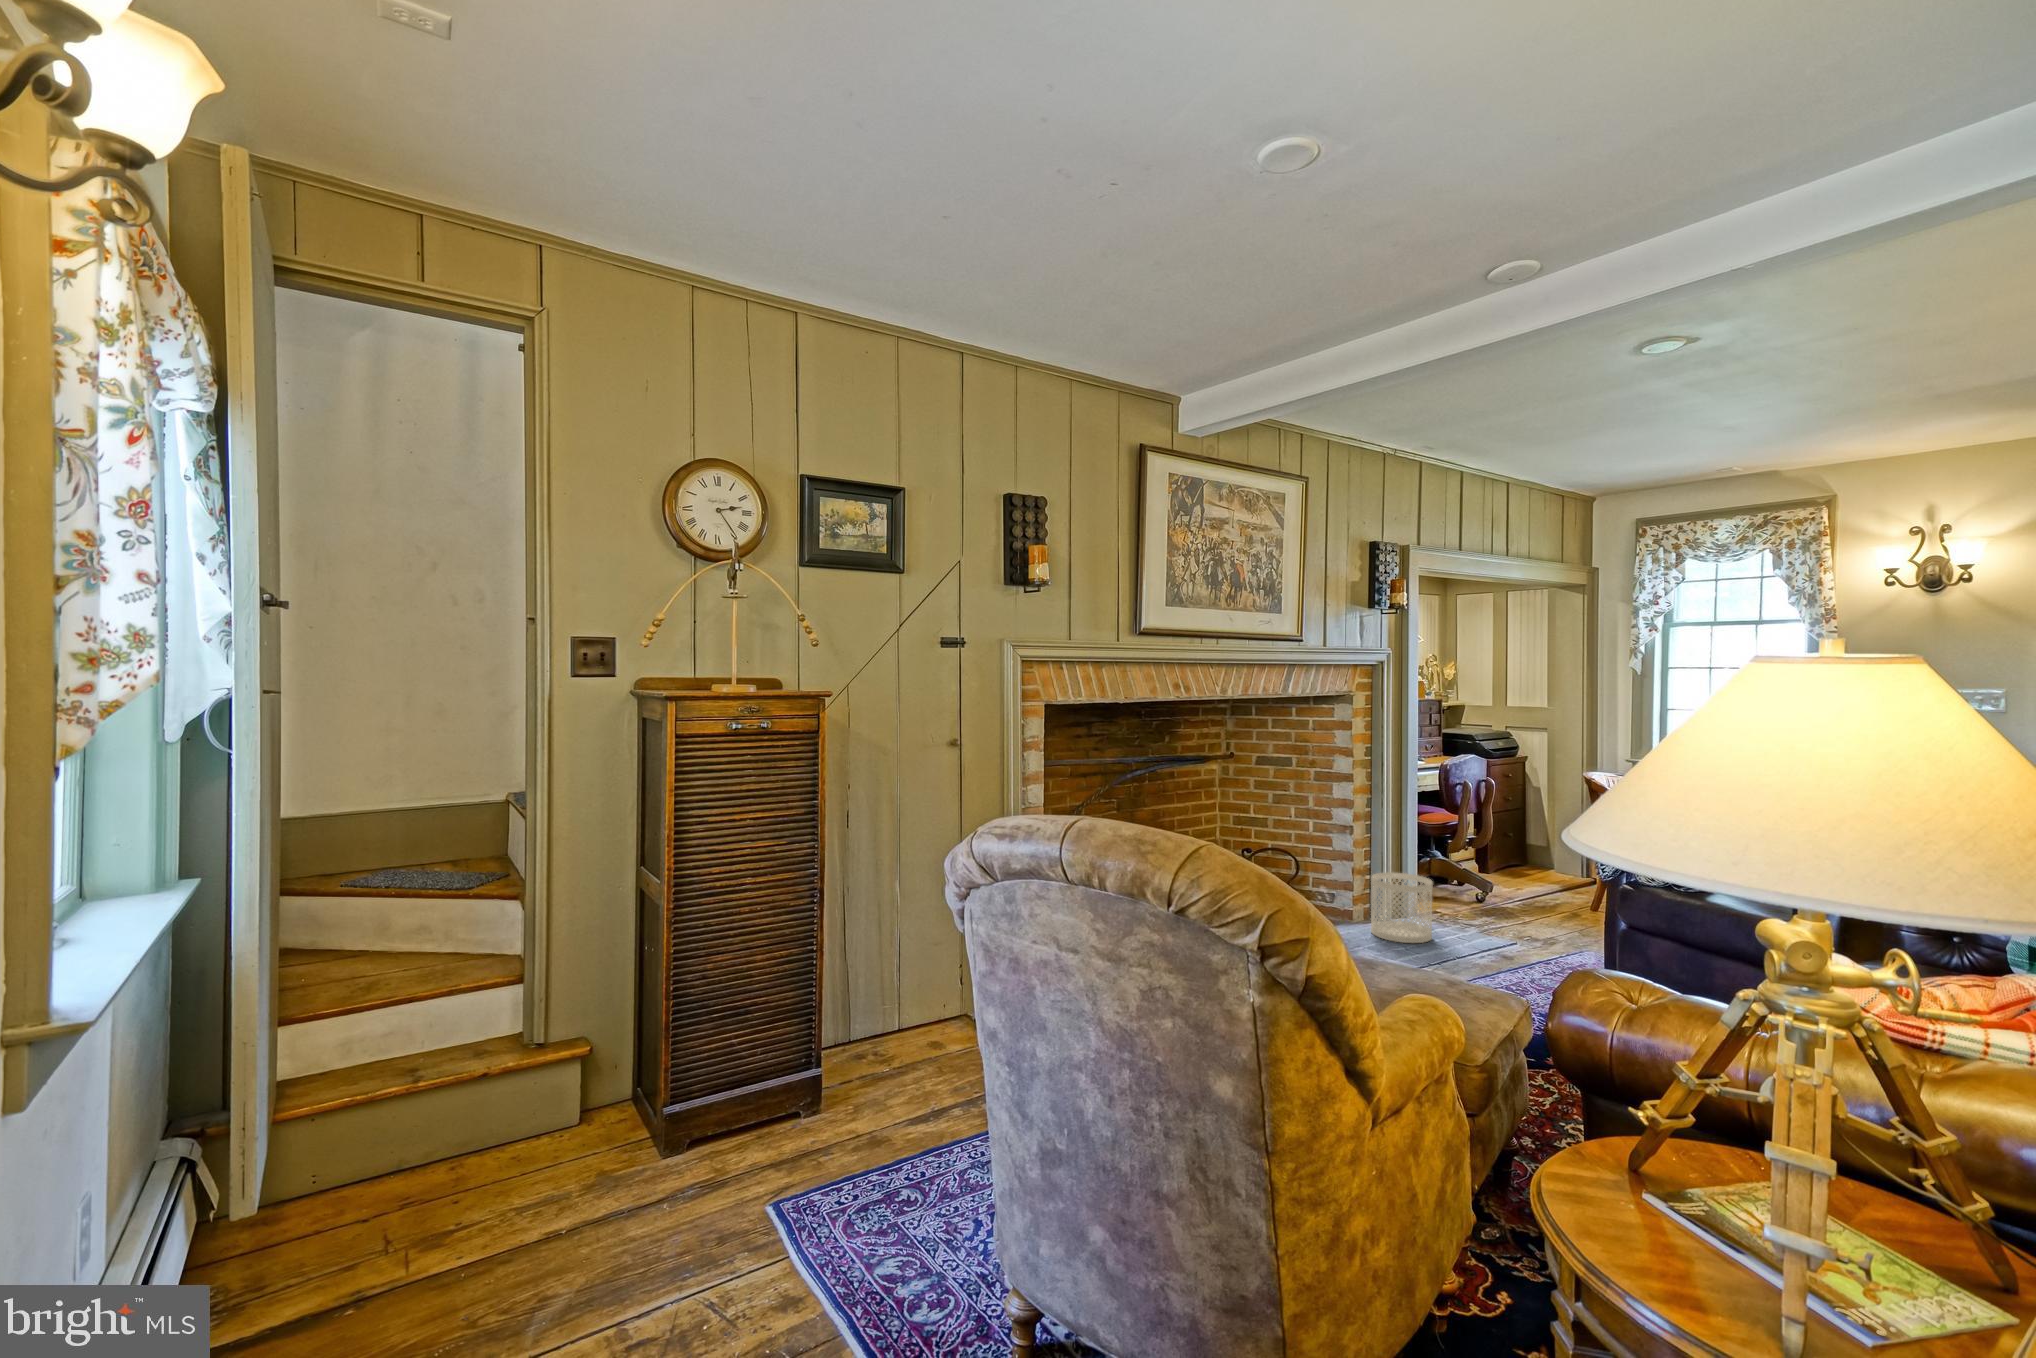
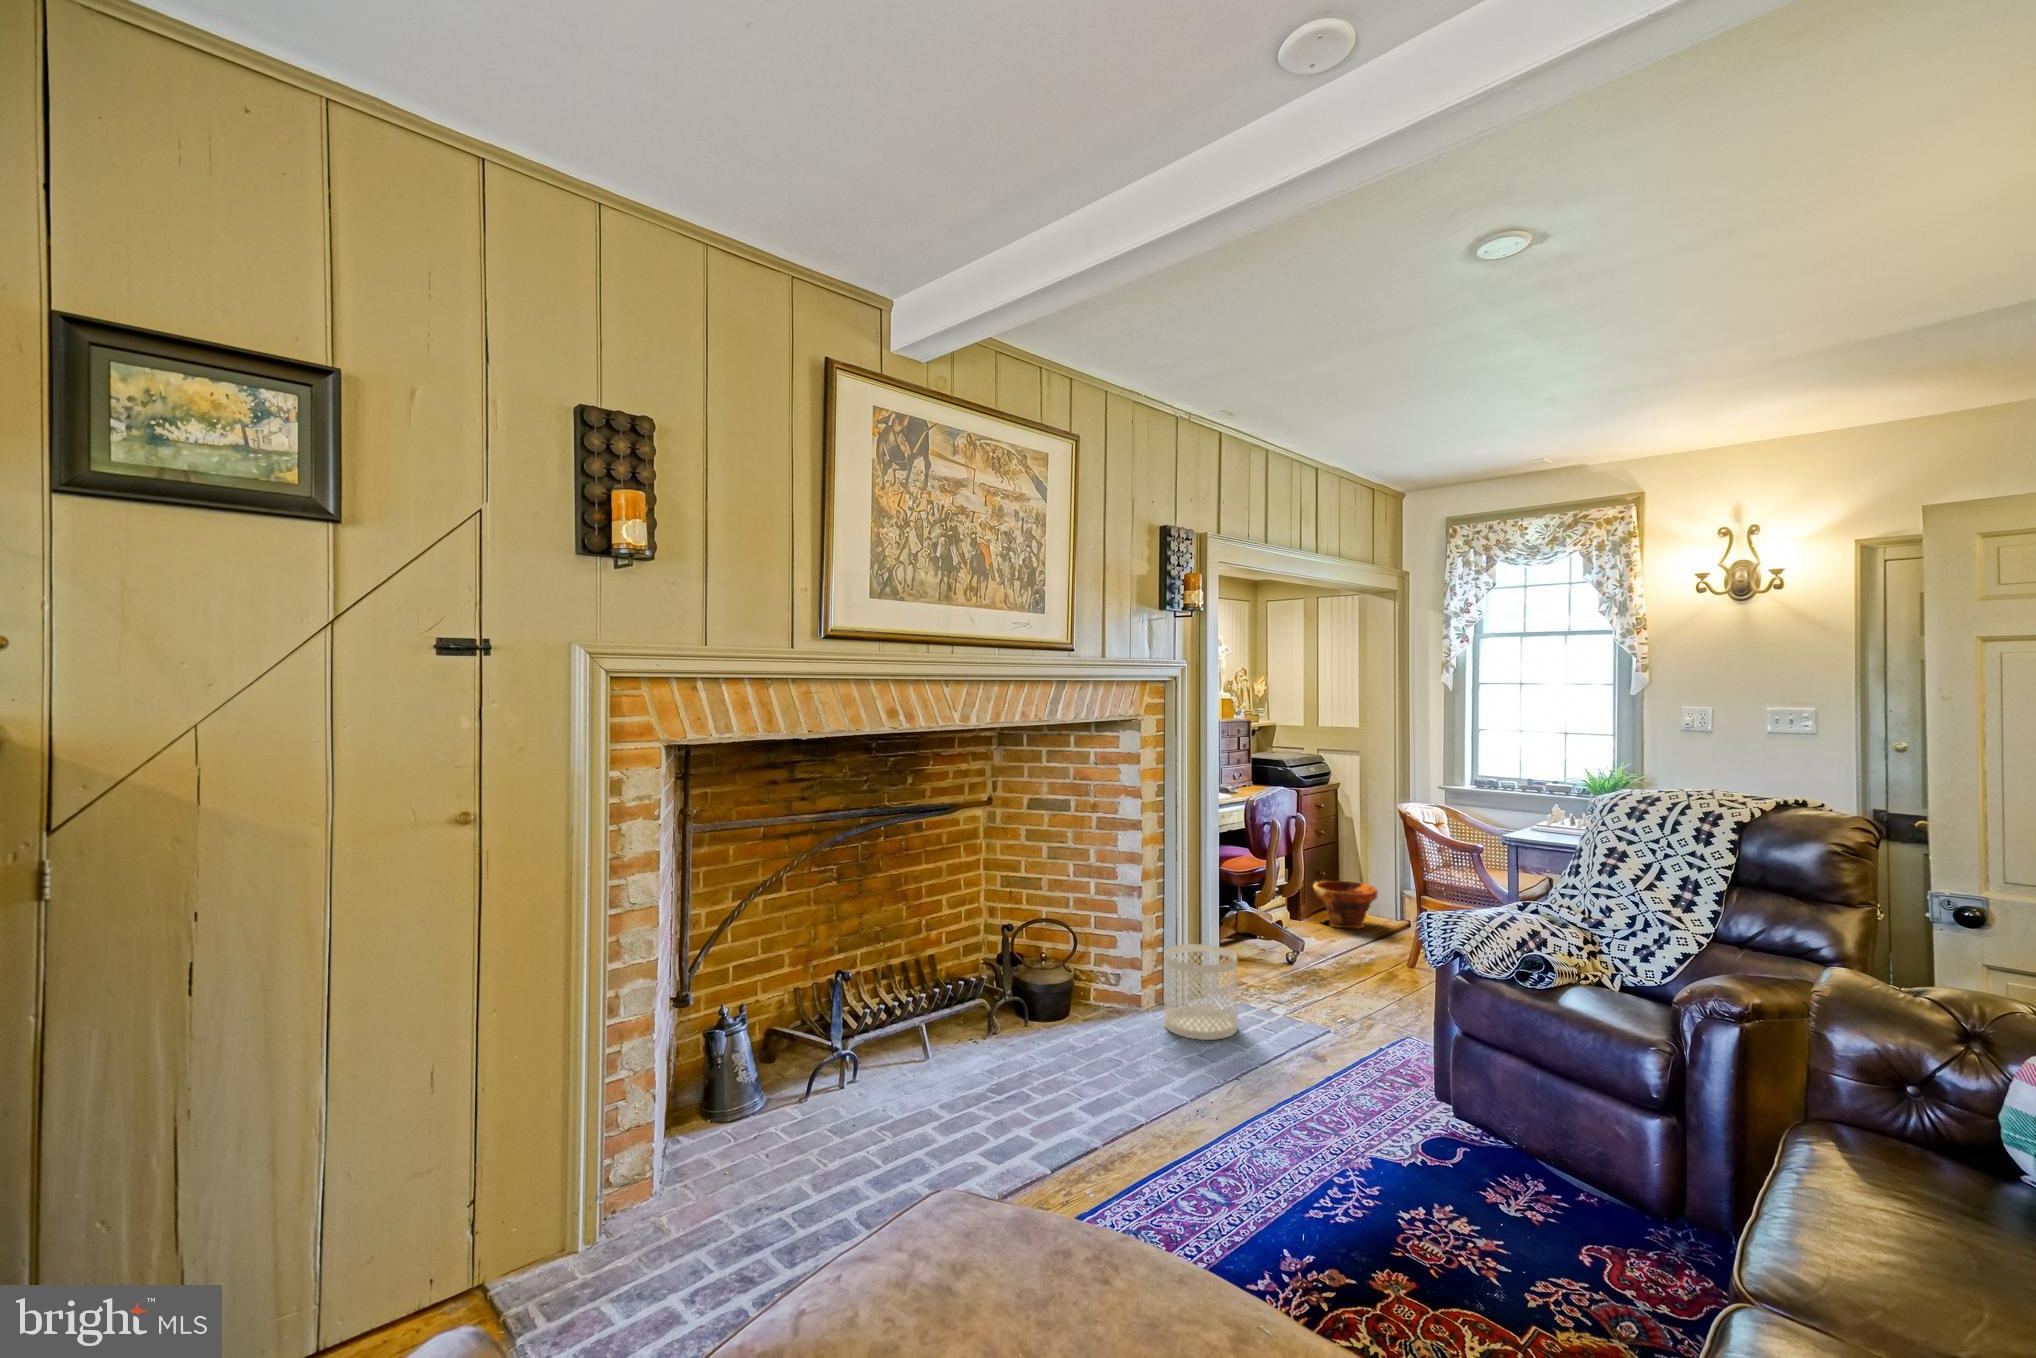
planter: none [1502,840,1563,881] -> present [1313,881,1378,929]

